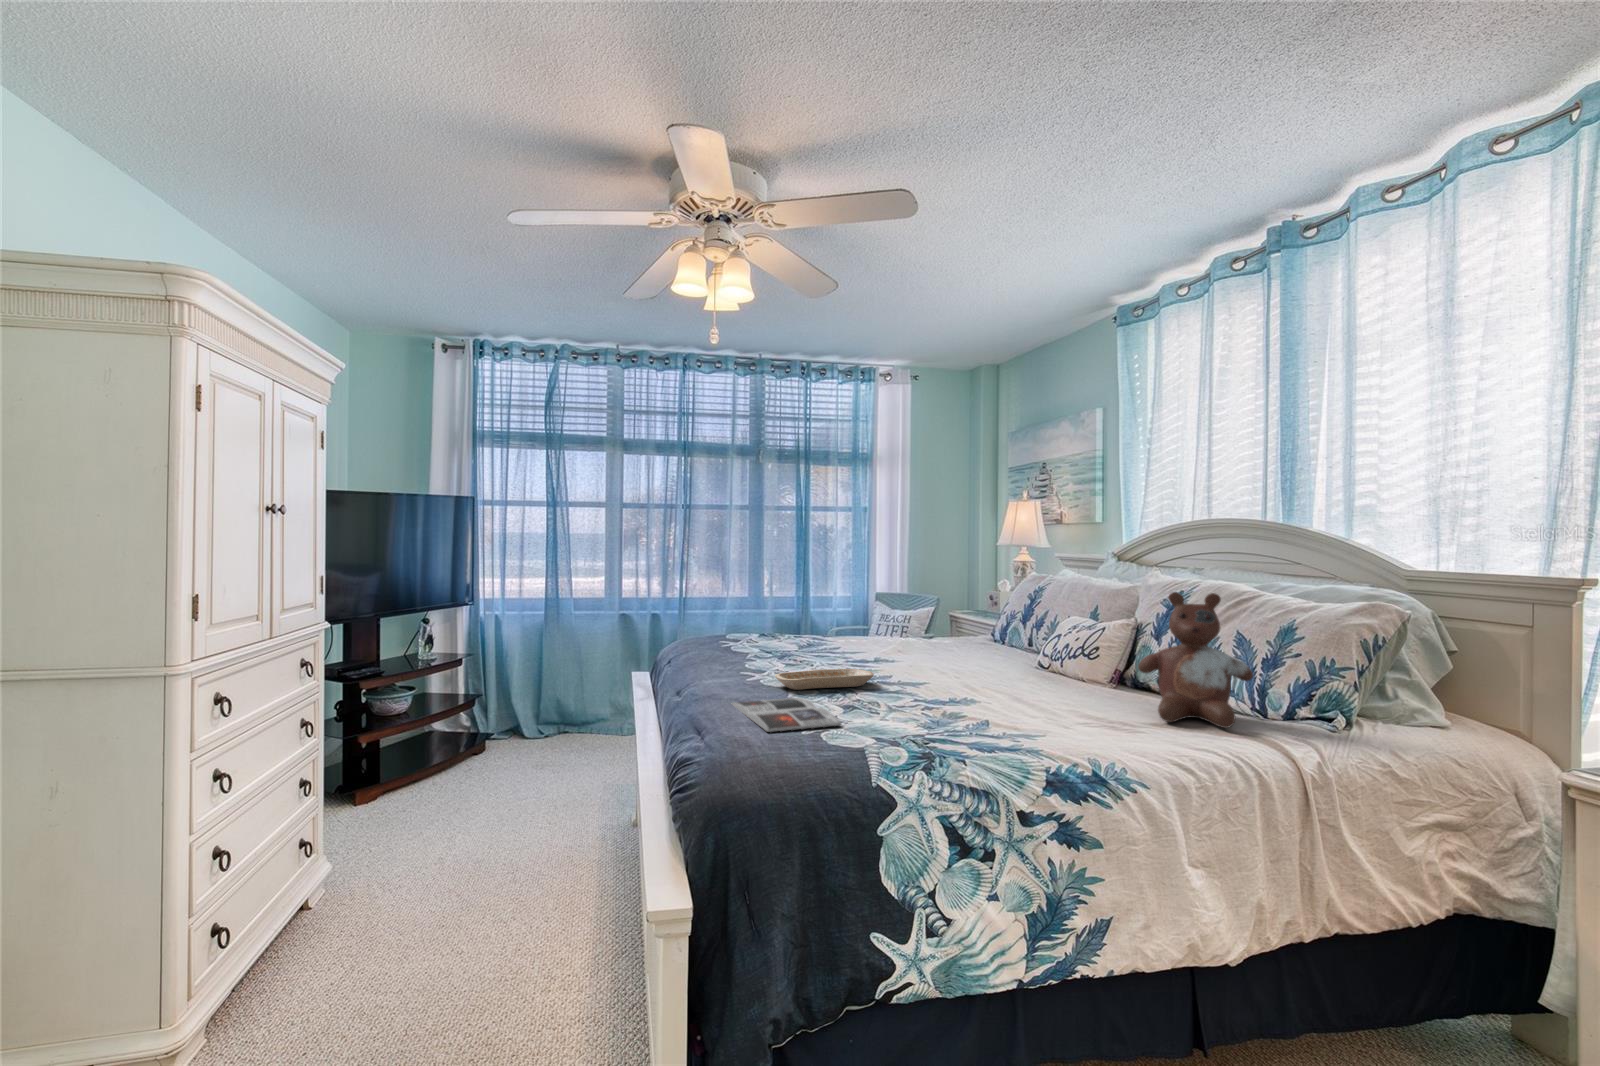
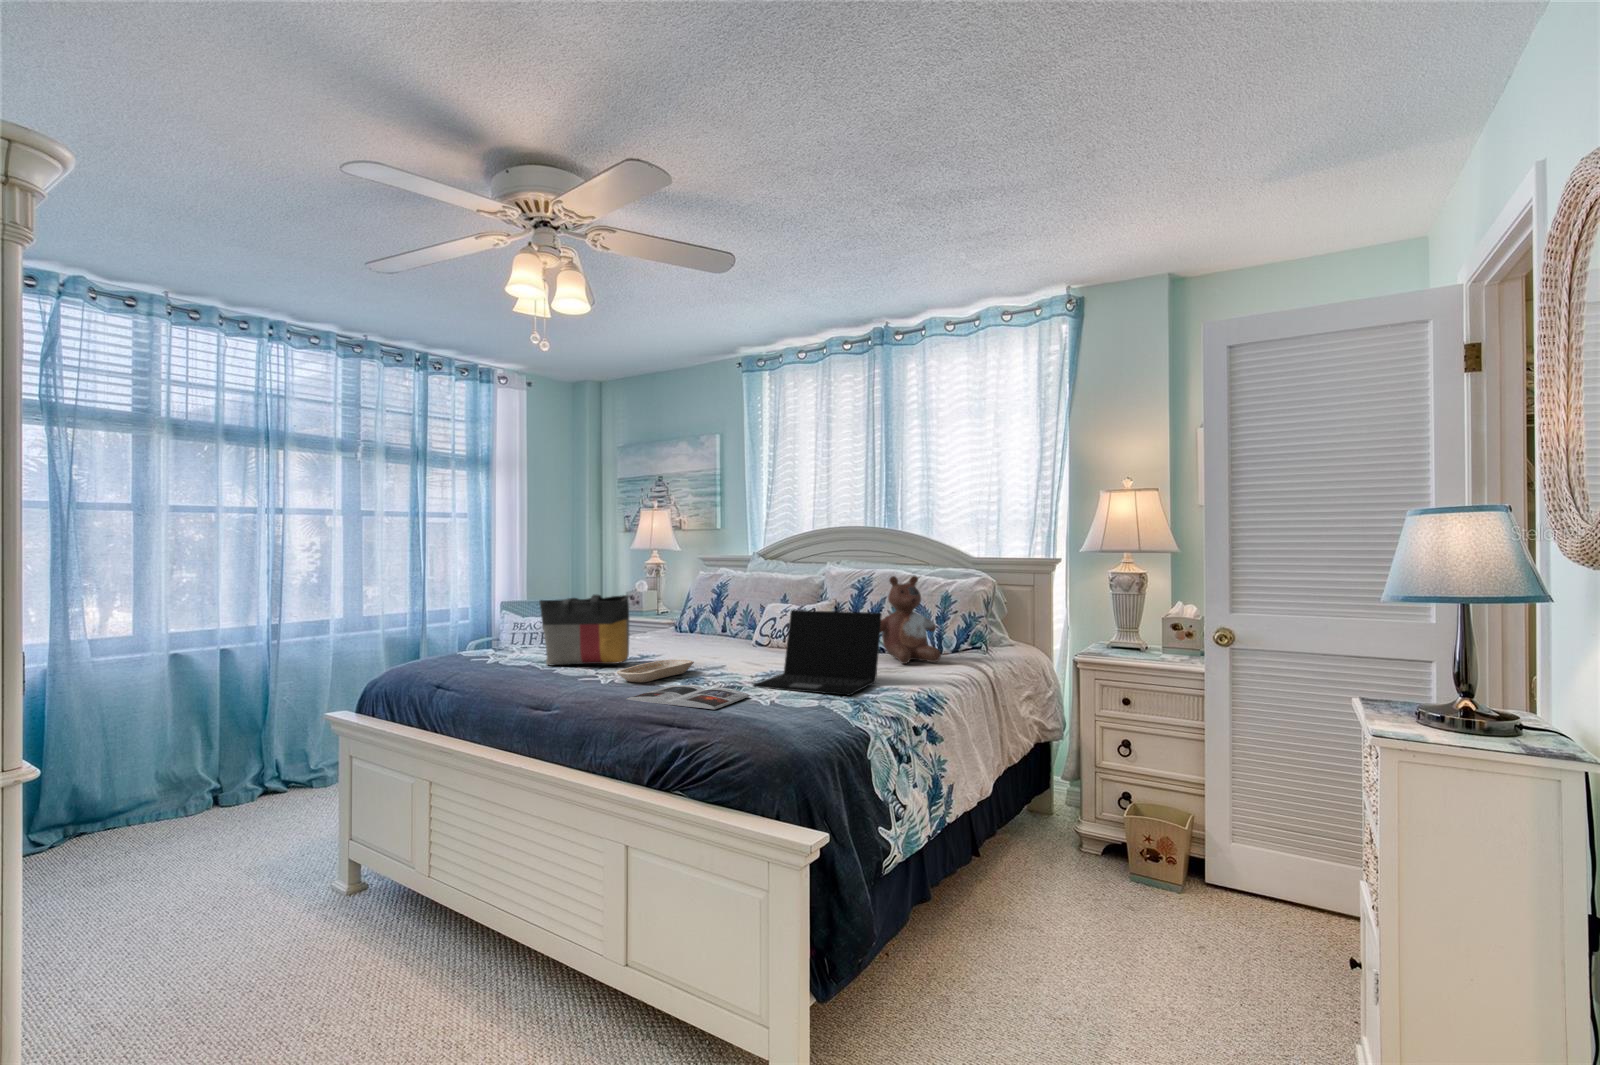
tote bag: none [765,592,846,666] -> present [540,595,629,665]
laptop: none [884,627,1061,749] -> present [753,610,882,695]

